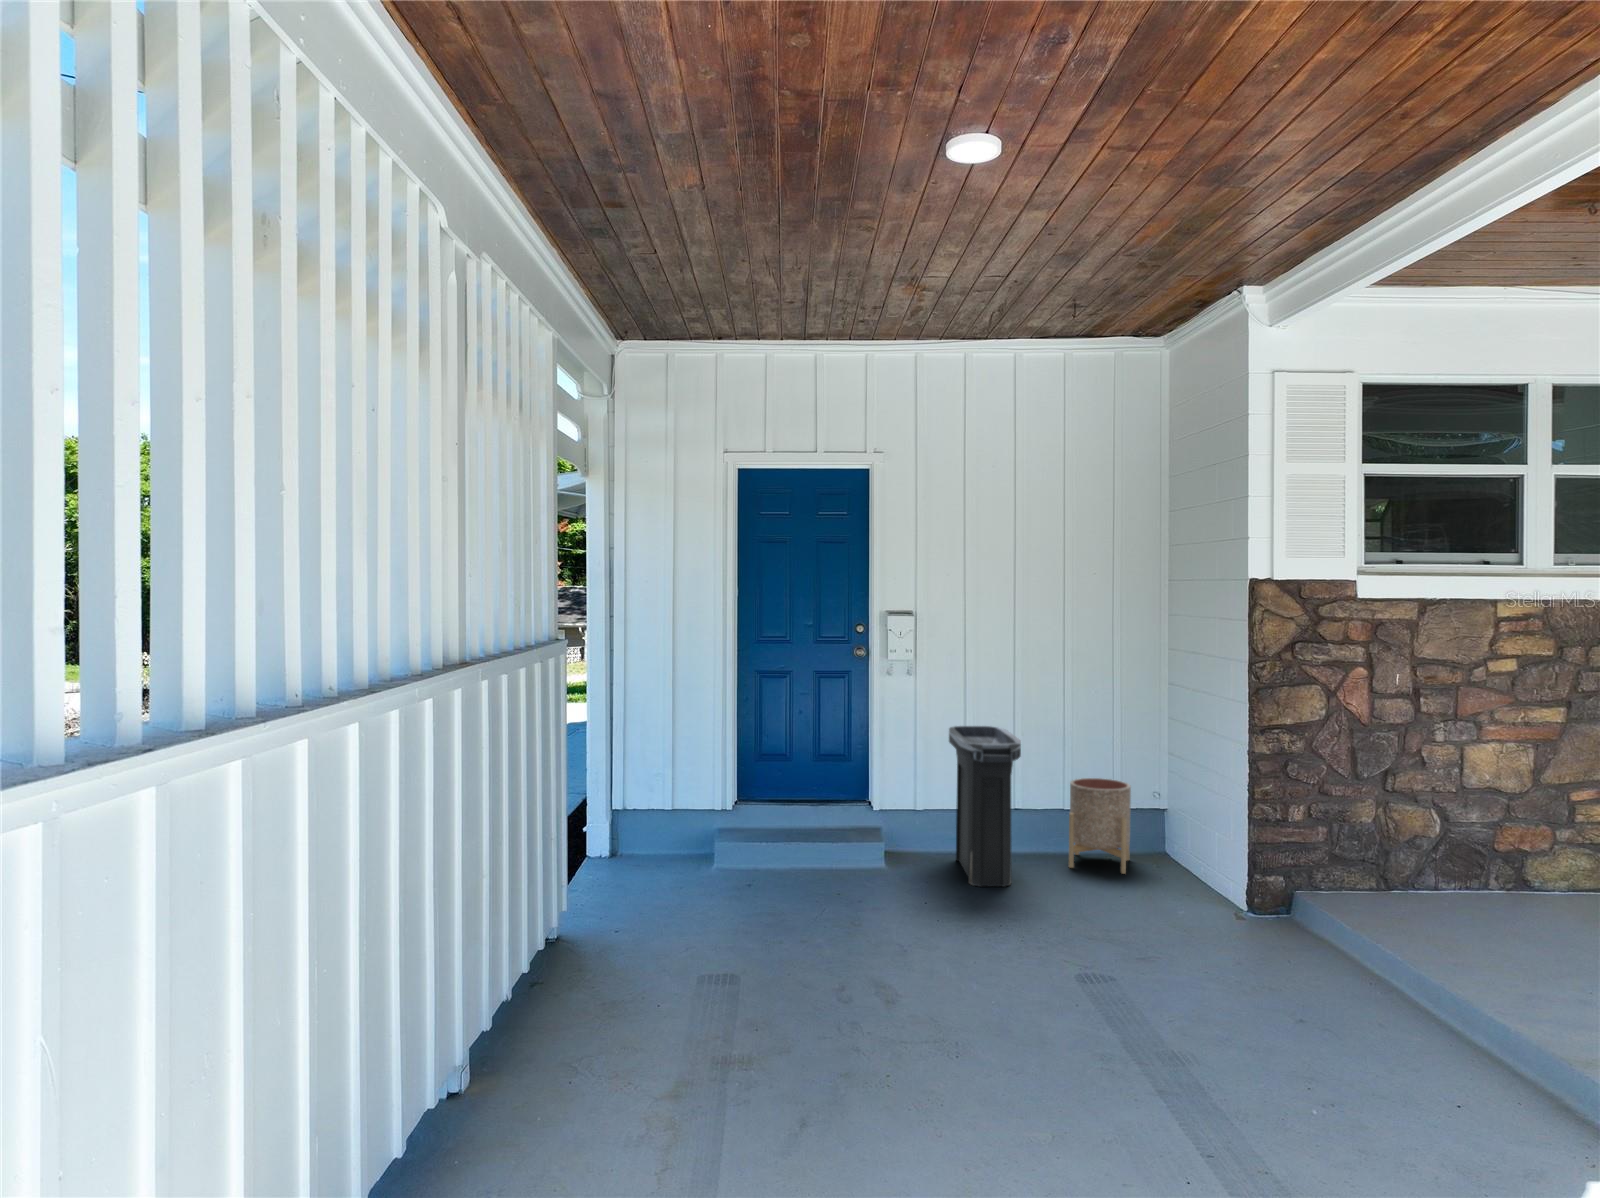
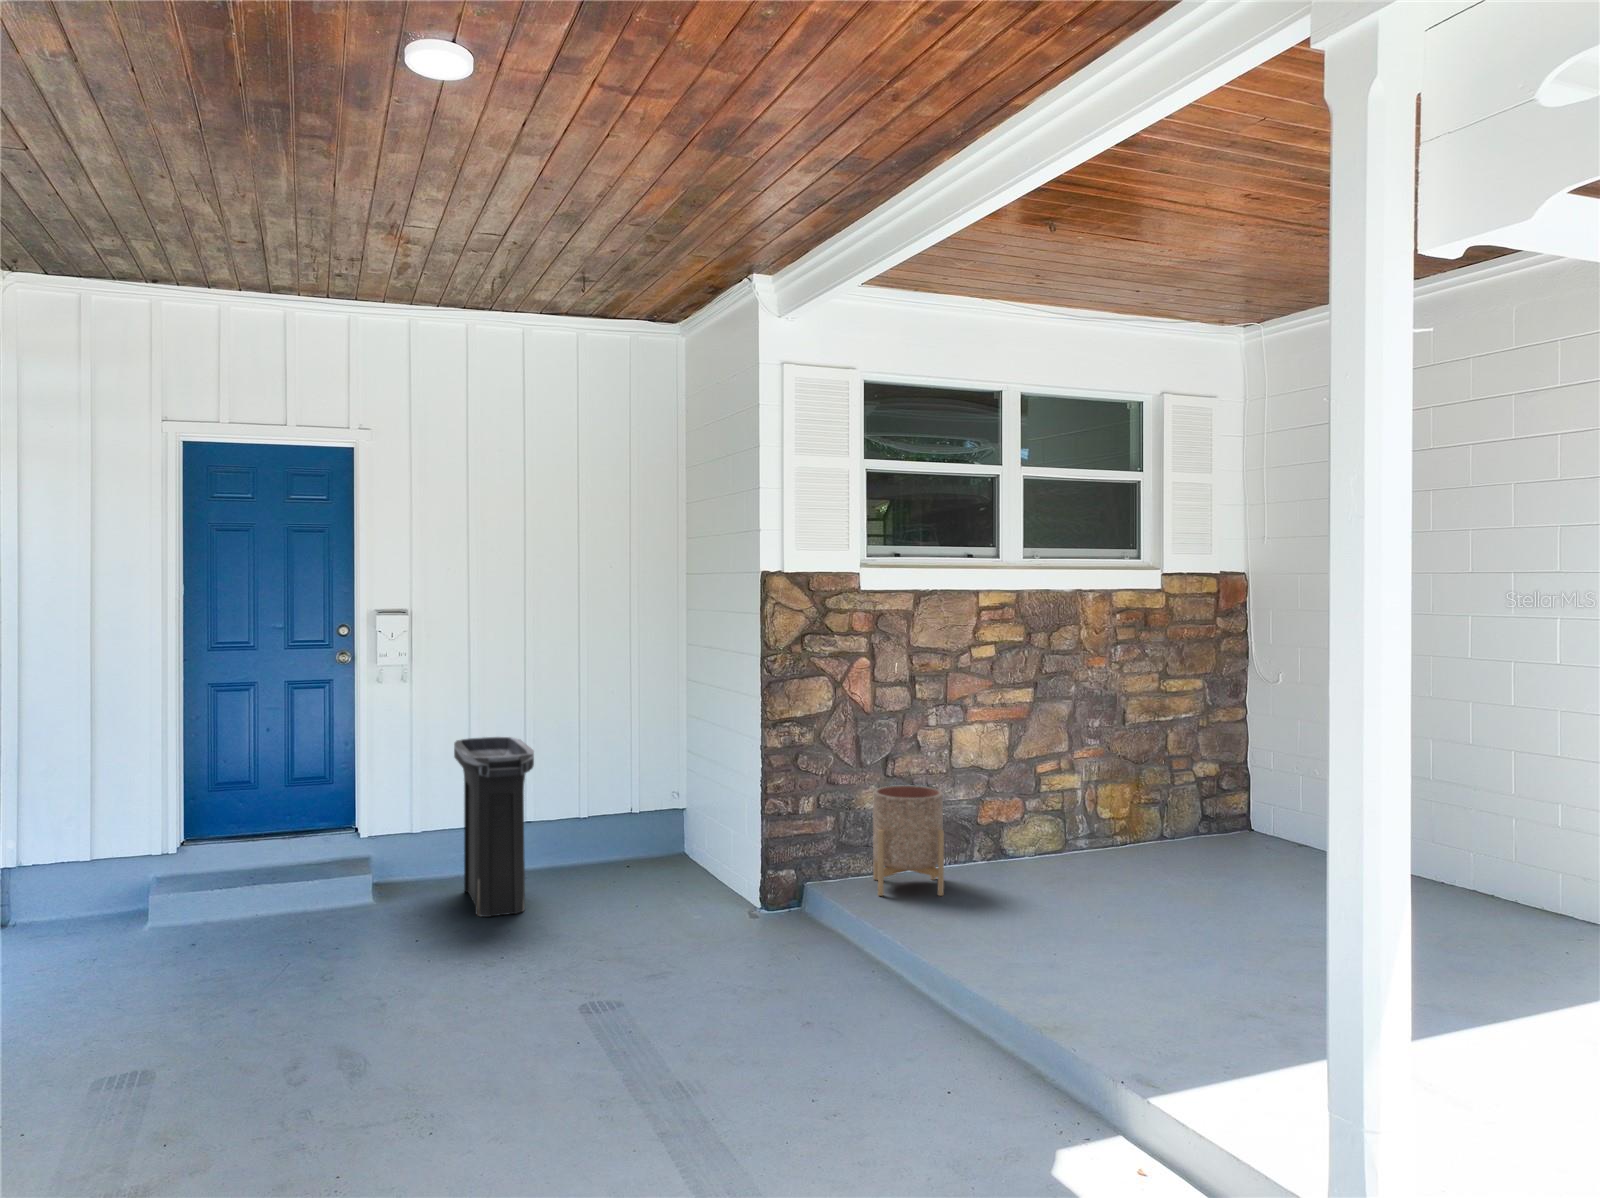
planter: present [1069,778,1131,874] -> present [873,785,944,896]

